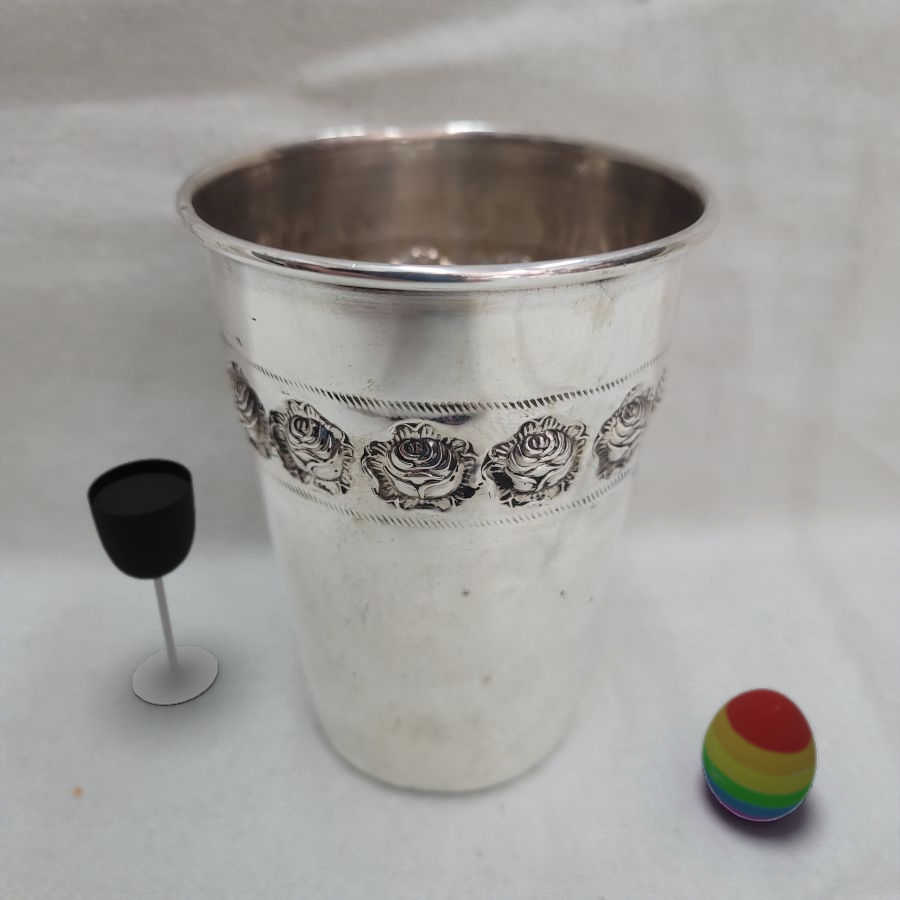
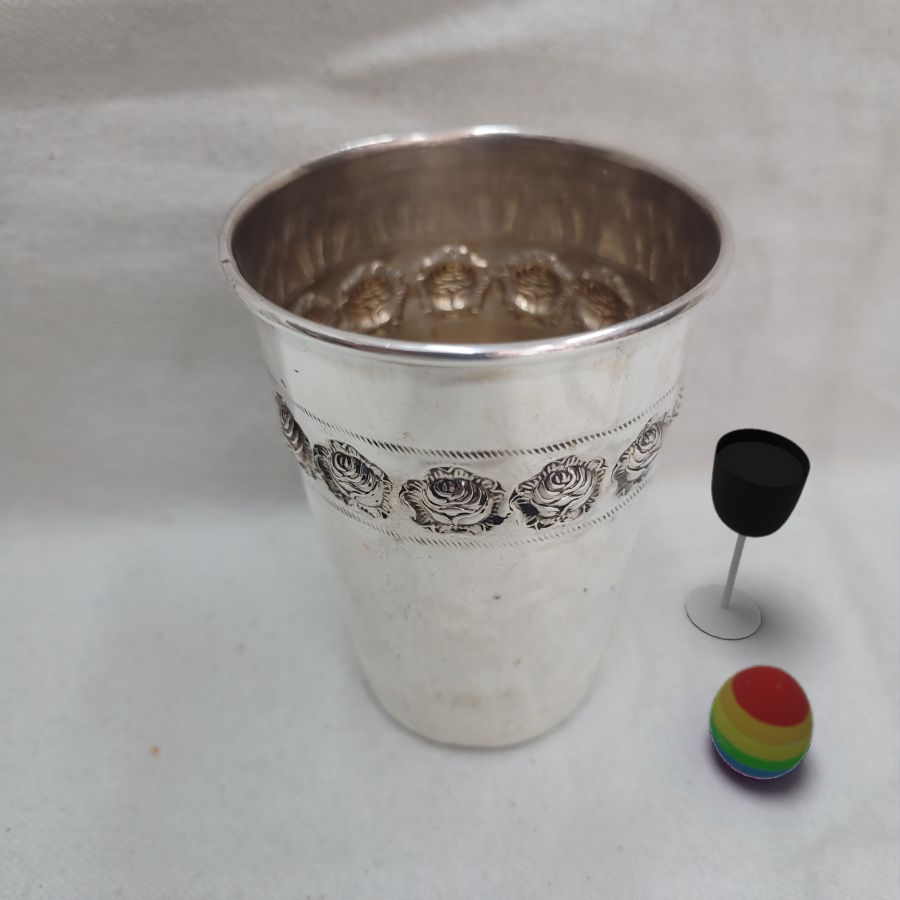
wine glass: present [87,458,218,705] -> present [686,428,810,639]

